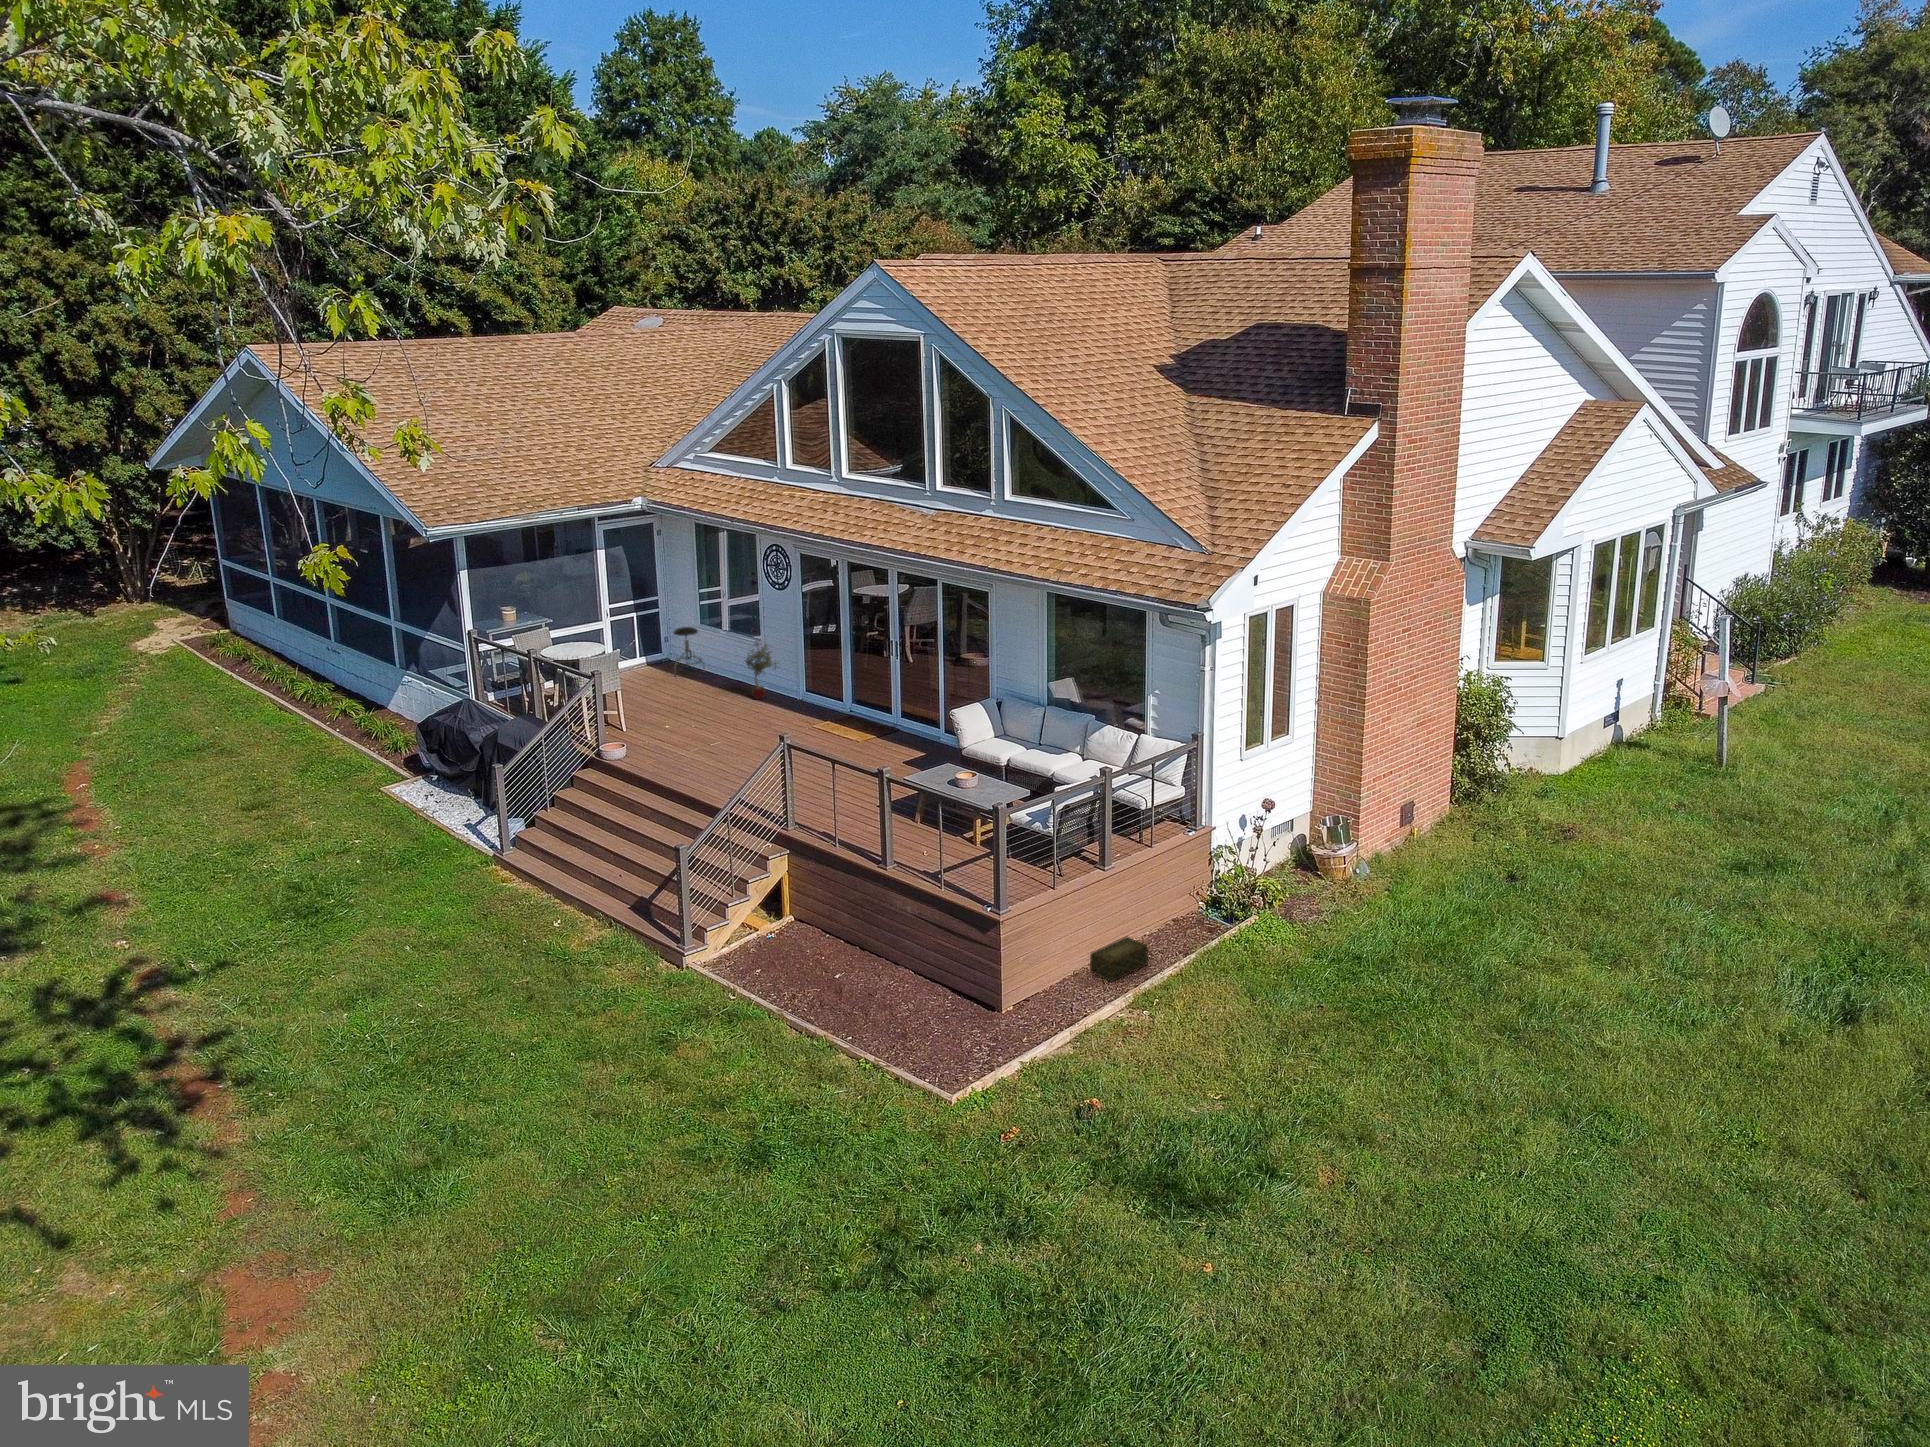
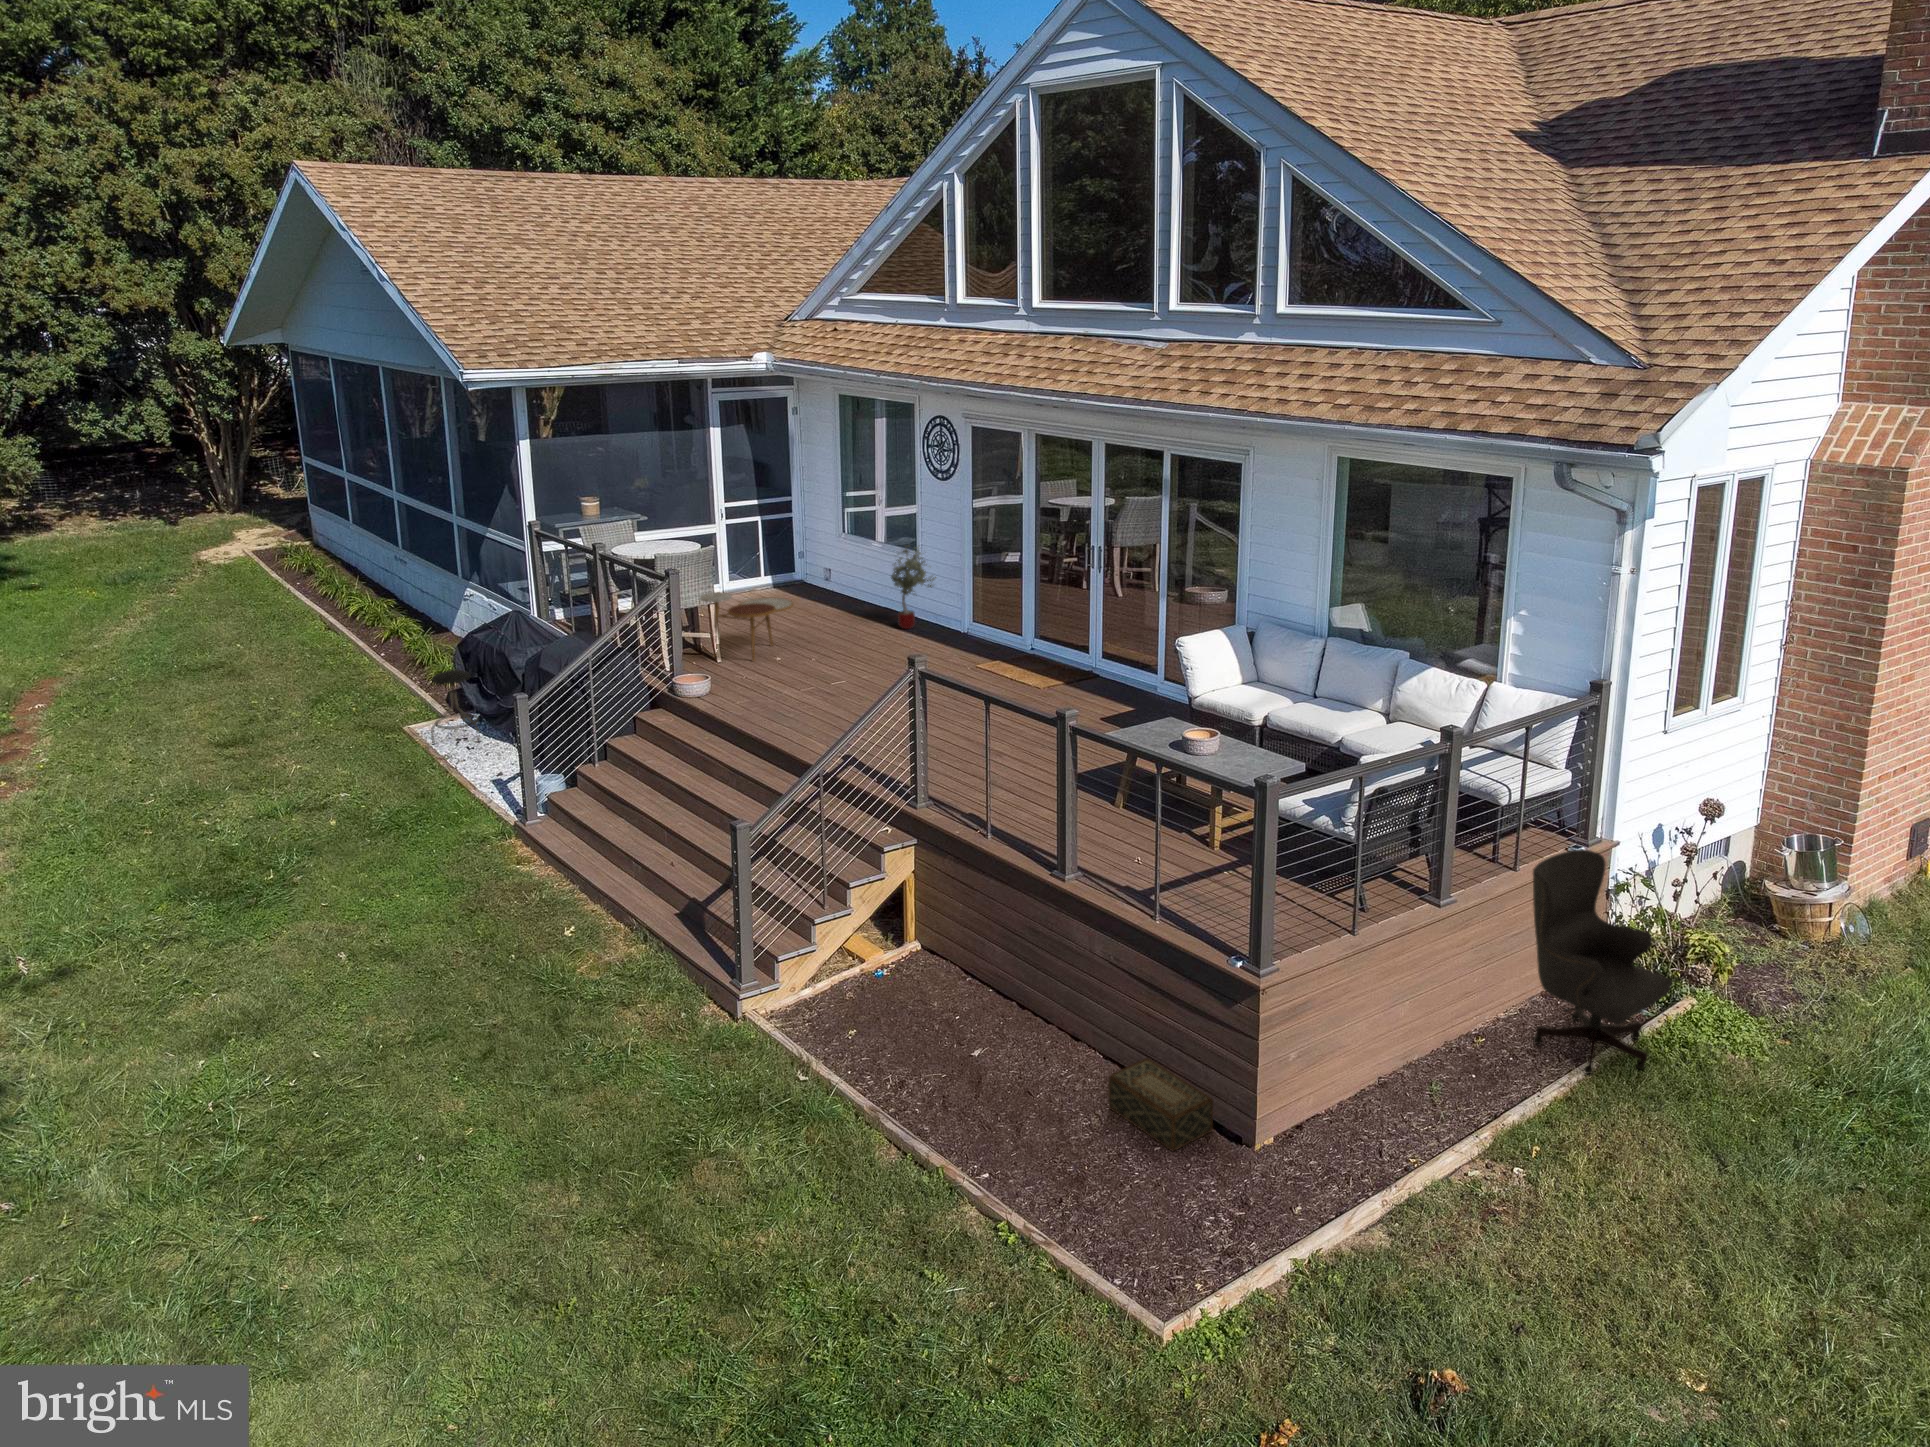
stool: present [674,627,703,675] -> present [431,670,480,744]
side table: none [611,681,678,730] -> present [700,592,793,662]
chair: none [1158,832,1238,961] -> present [1533,849,1671,1074]
woven basket: present [1090,937,1148,982] -> present [1108,1058,1213,1151]

